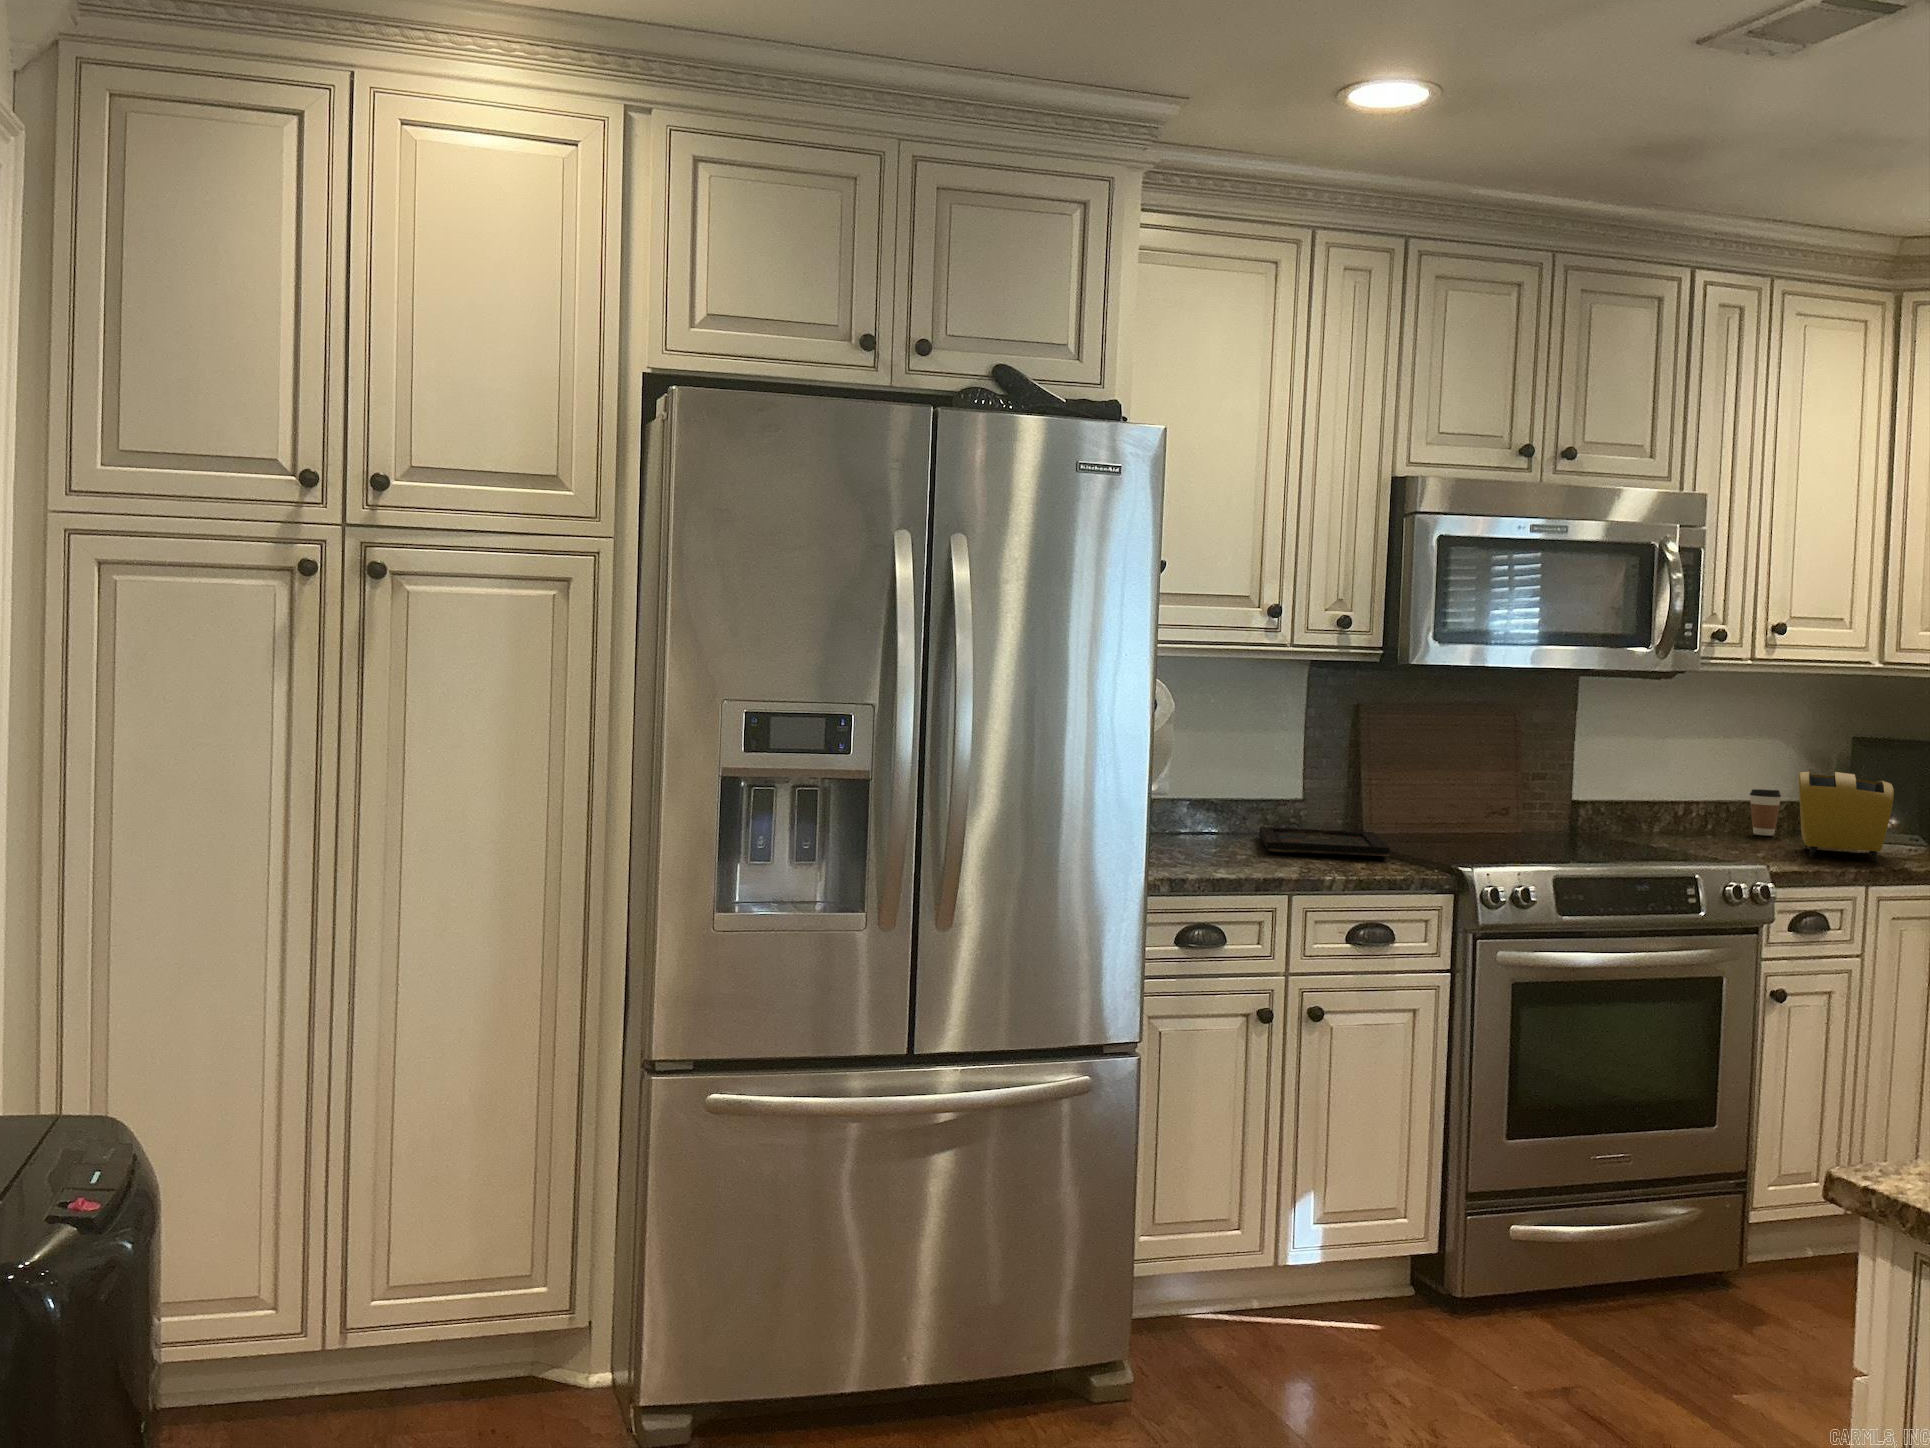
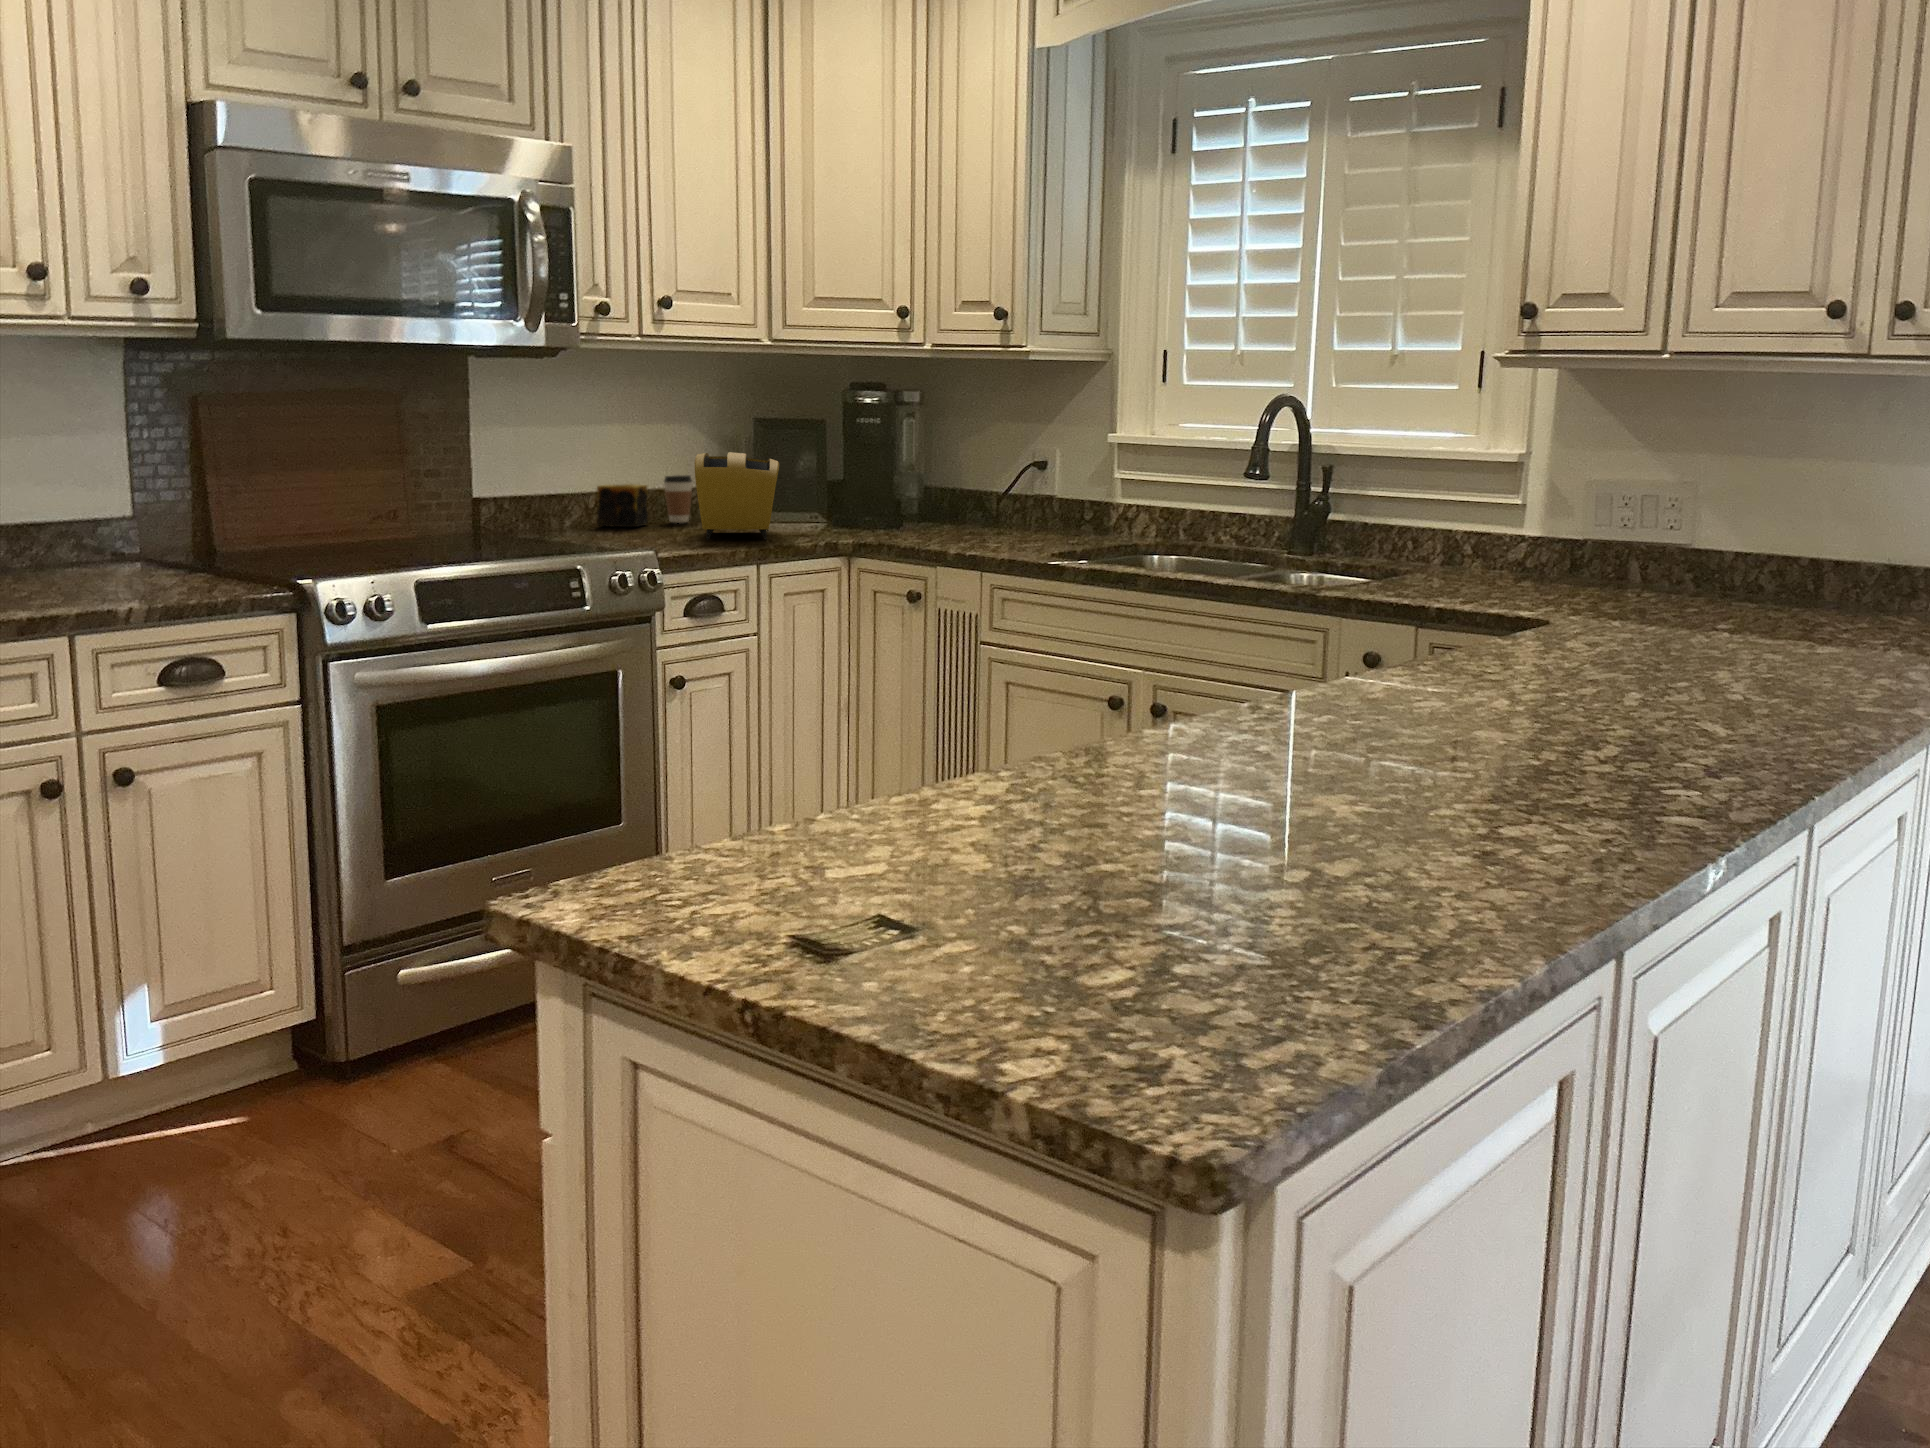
candle: none [1682,794,1734,837] -> present [597,484,648,527]
tray: present [1259,827,1390,856] -> none [57,549,226,582]

